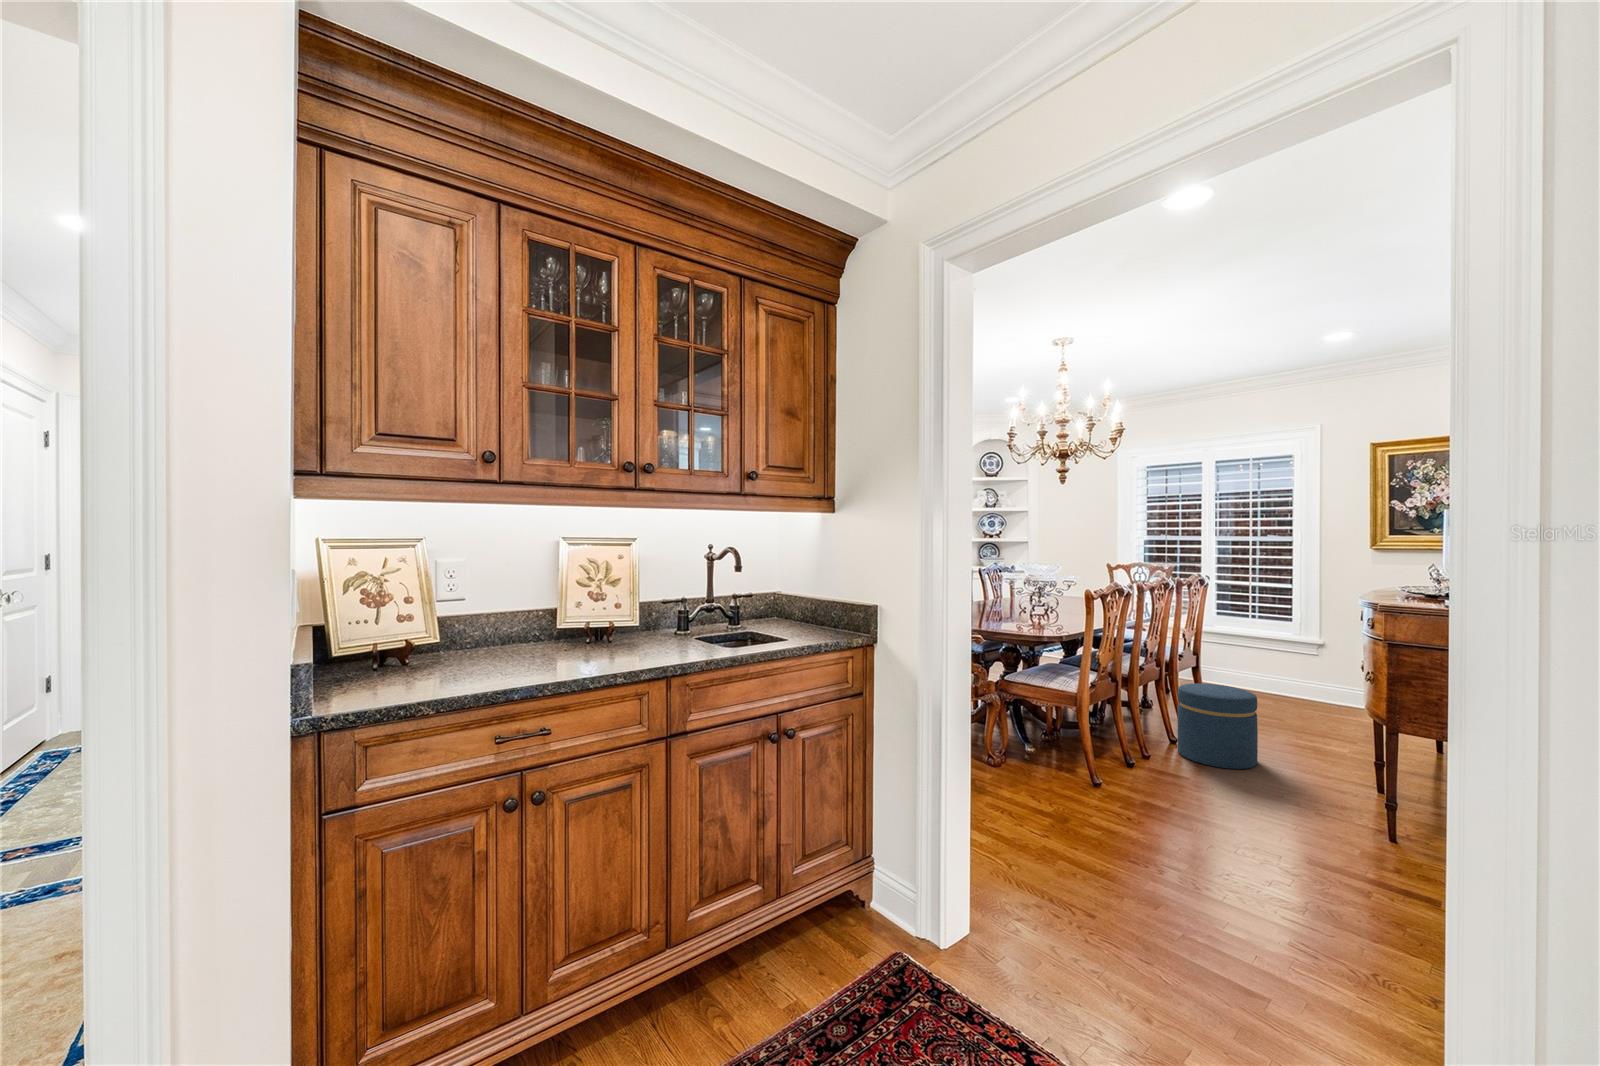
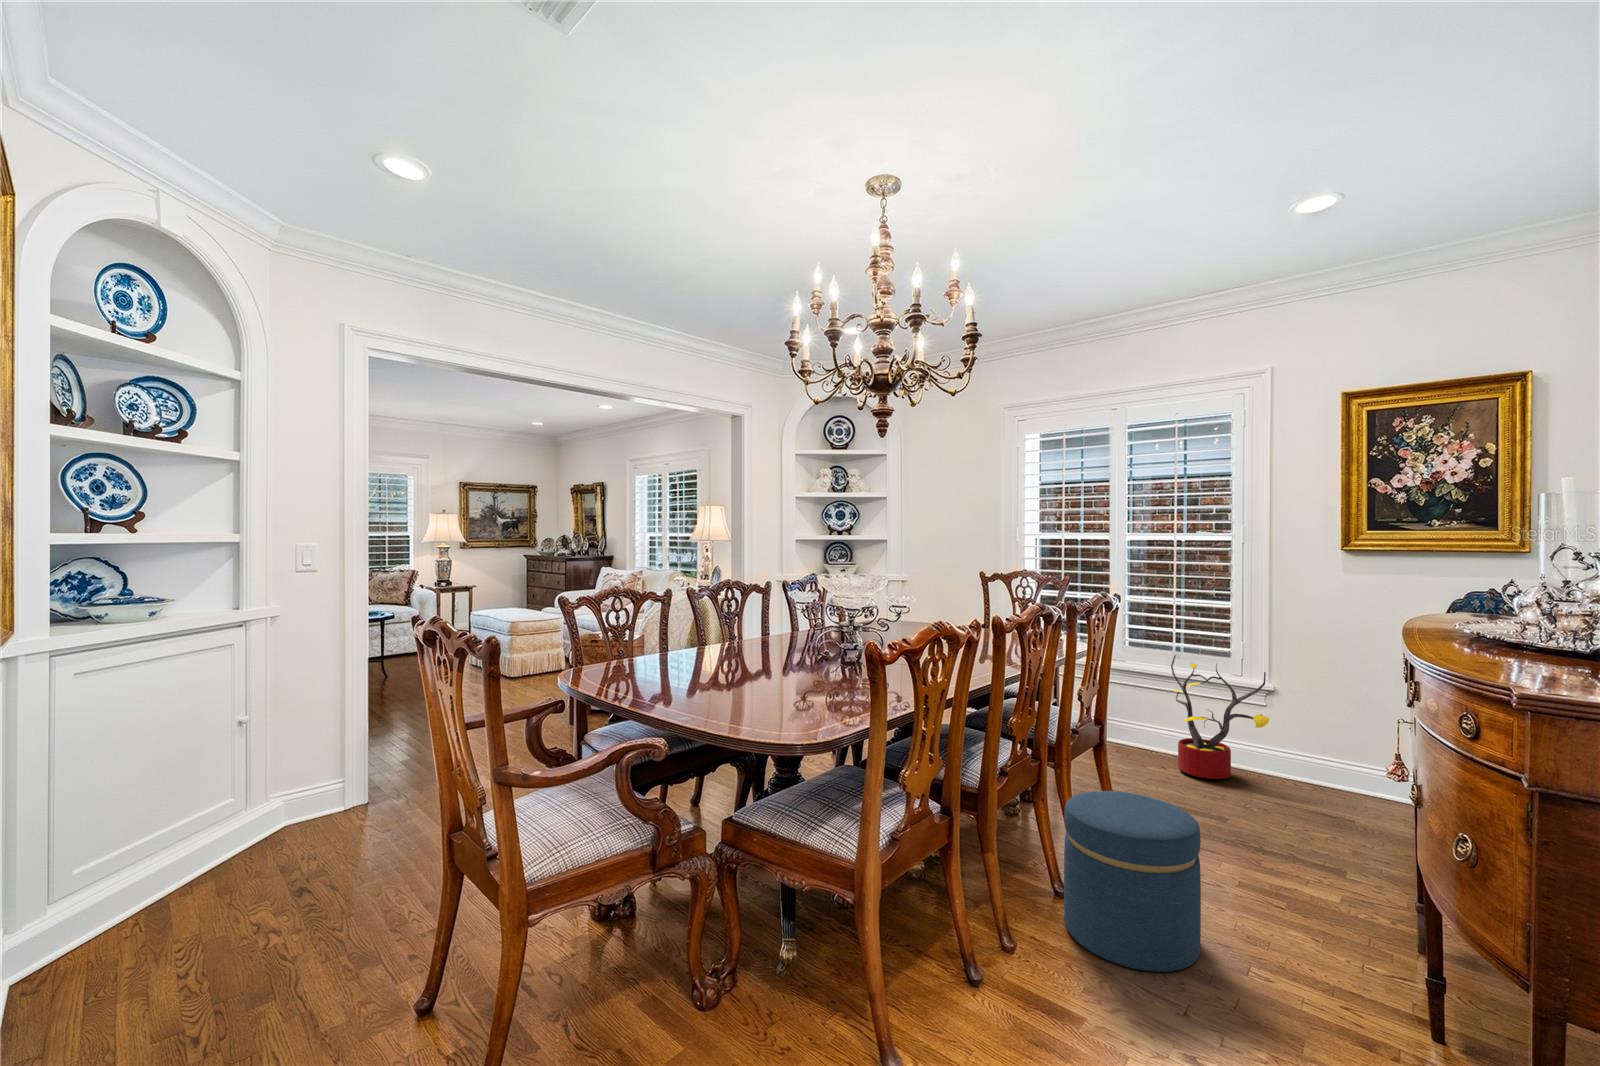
decorative plant: none [1248,621,1316,701] -> present [1171,655,1269,779]

